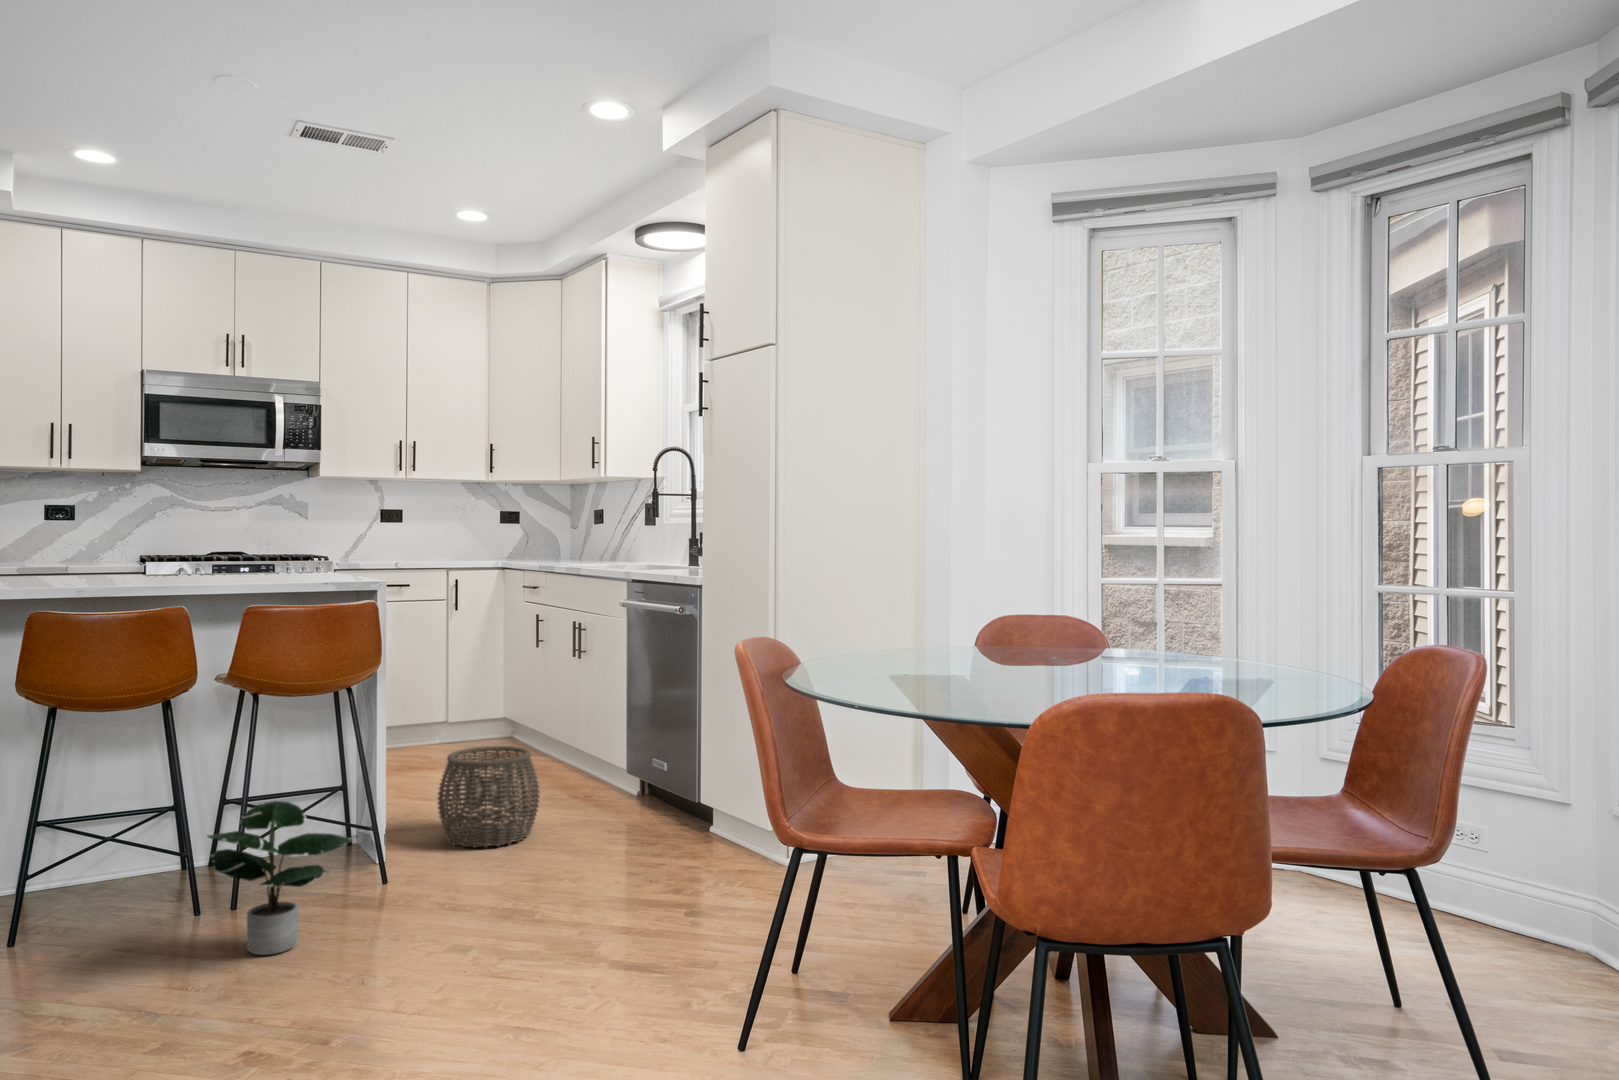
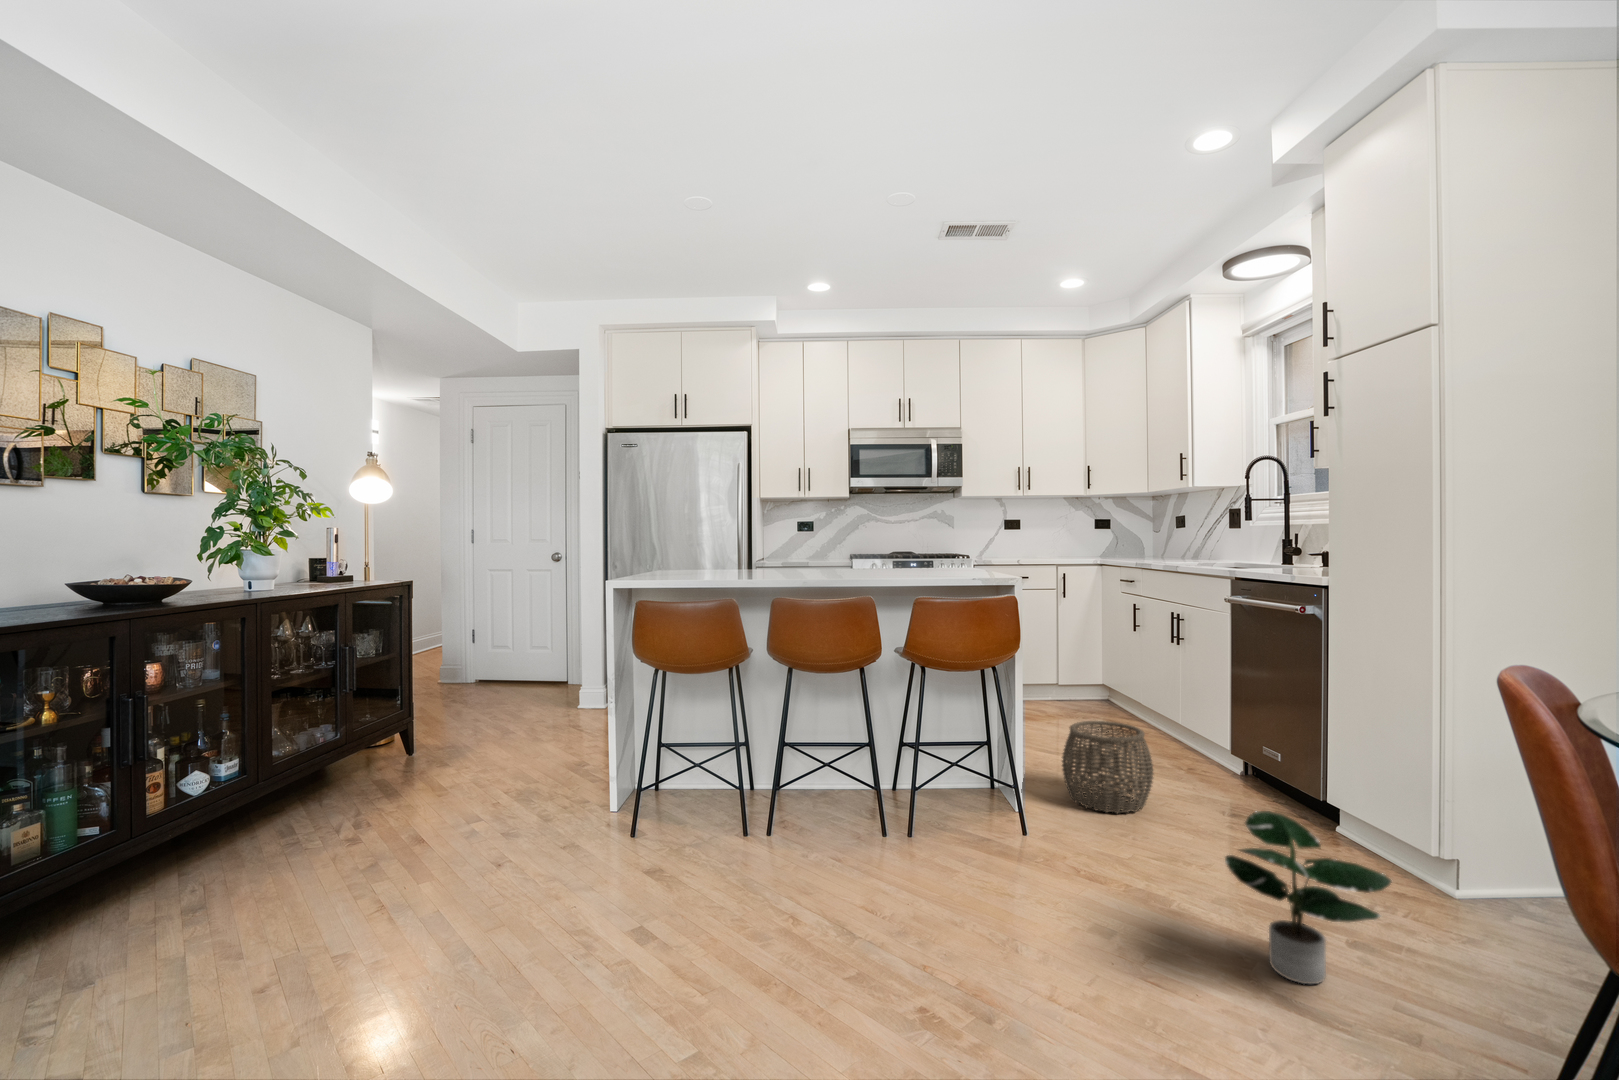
potted plant: present [208,801,352,955] -> present [1225,811,1392,984]

